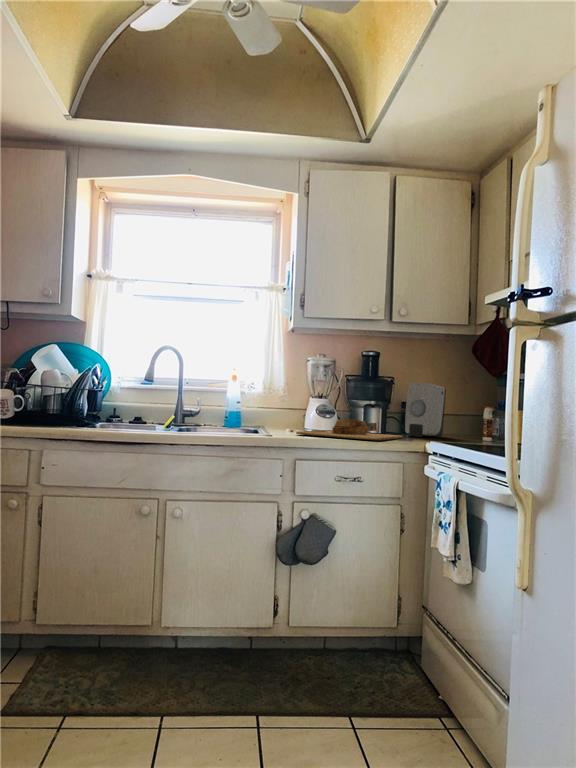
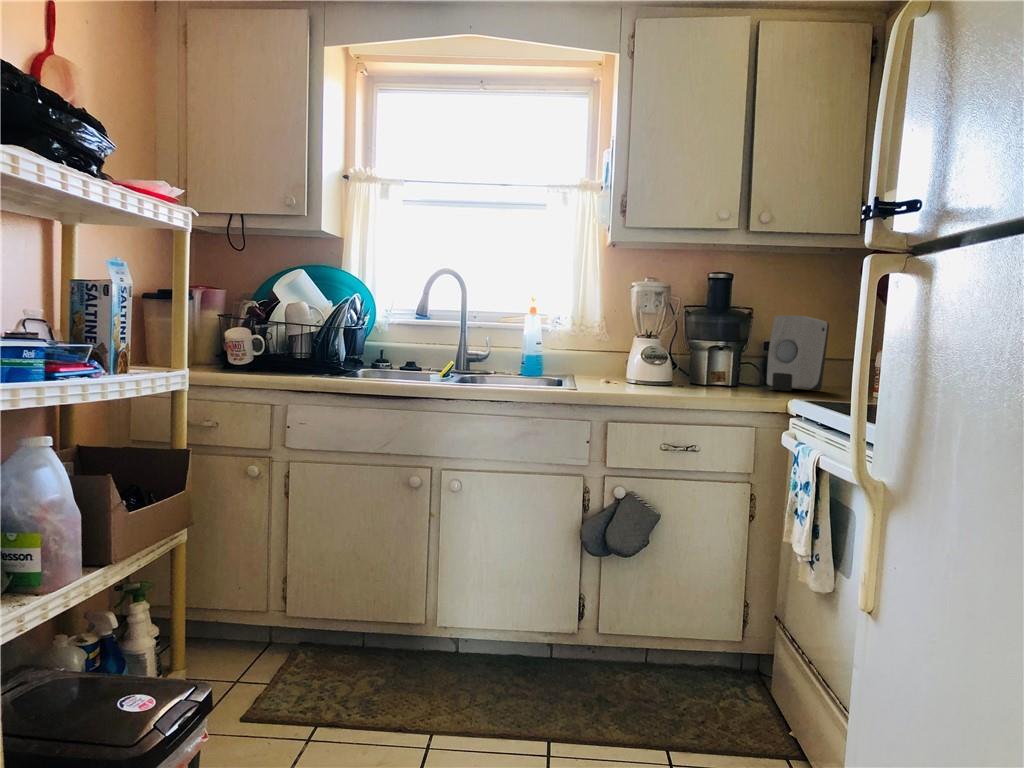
cutting board: present [296,419,403,440] -> none [612,365,763,396]

